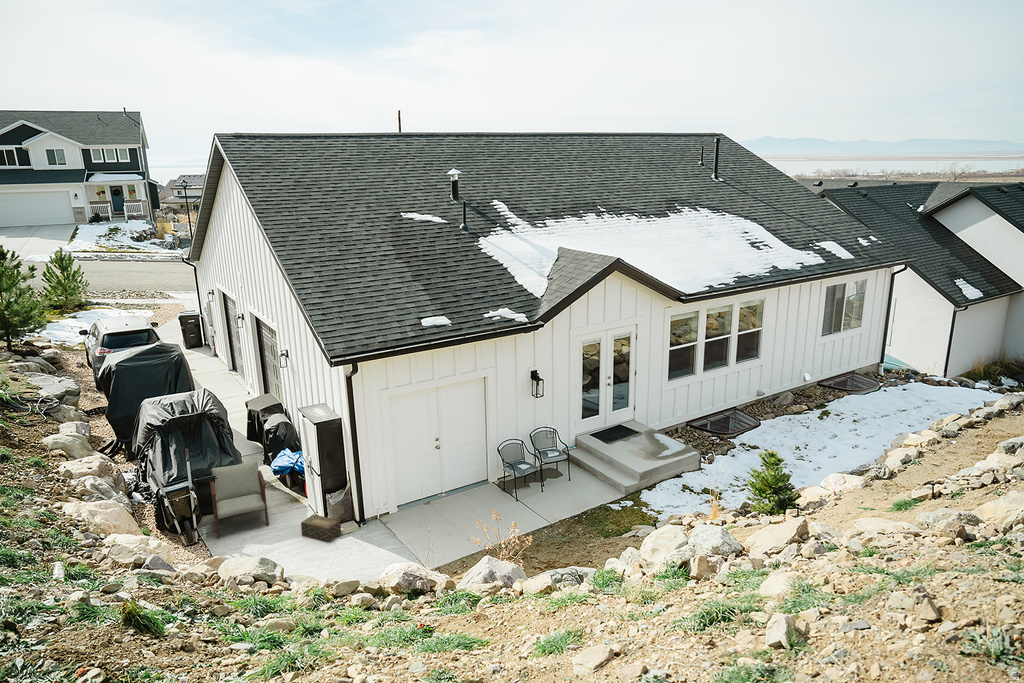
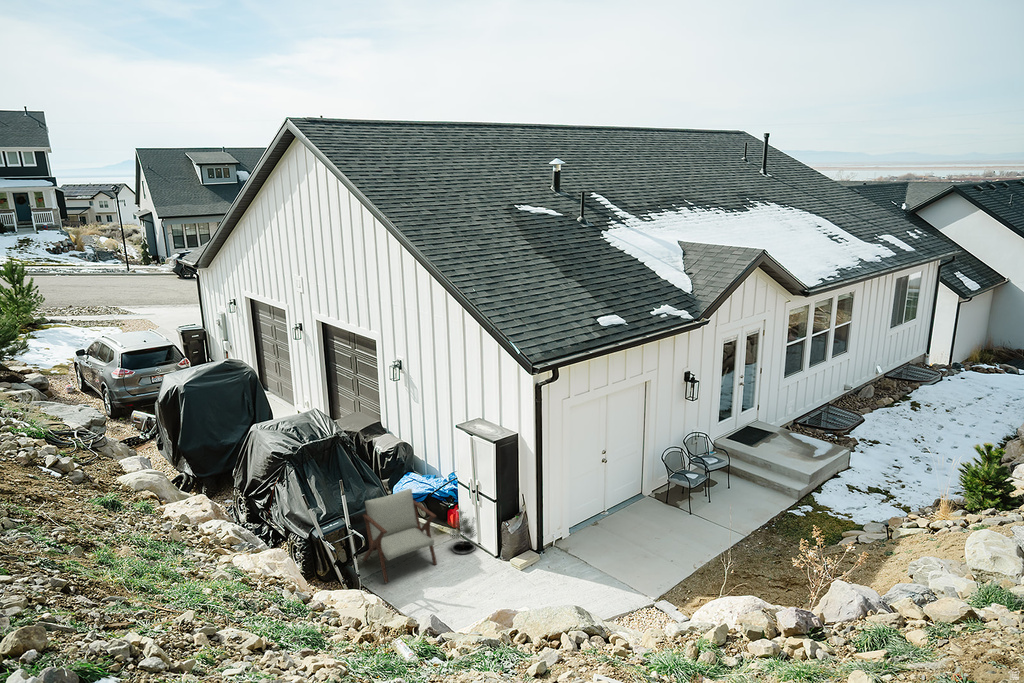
potted tree: none [282,477,311,519] -> present [448,507,477,554]
woven basket: present [301,515,341,541] -> none [484,547,528,578]

